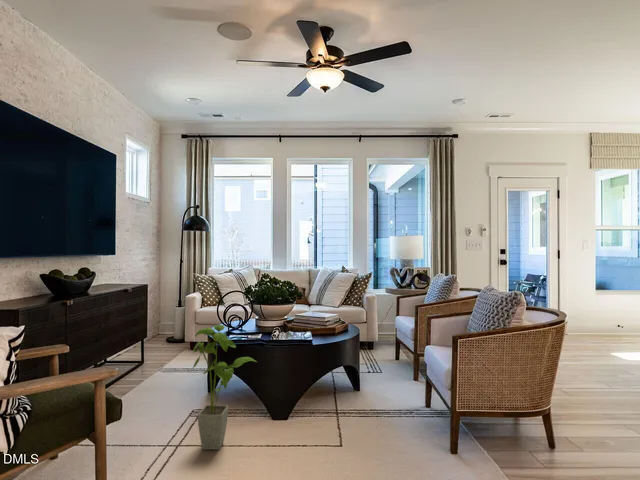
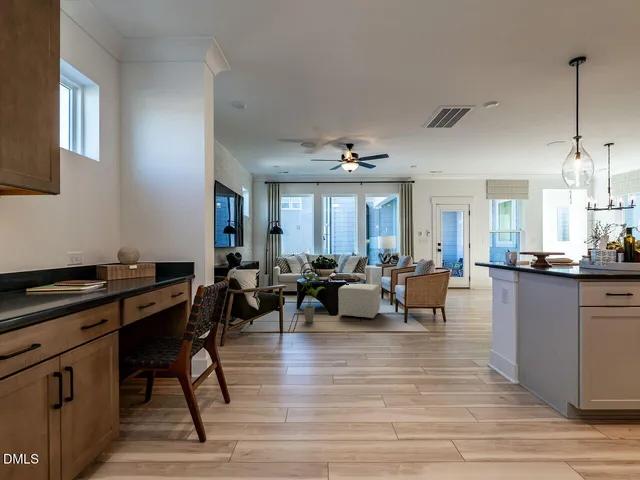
ottoman: none [292,339,390,434] -> present [338,284,380,319]

